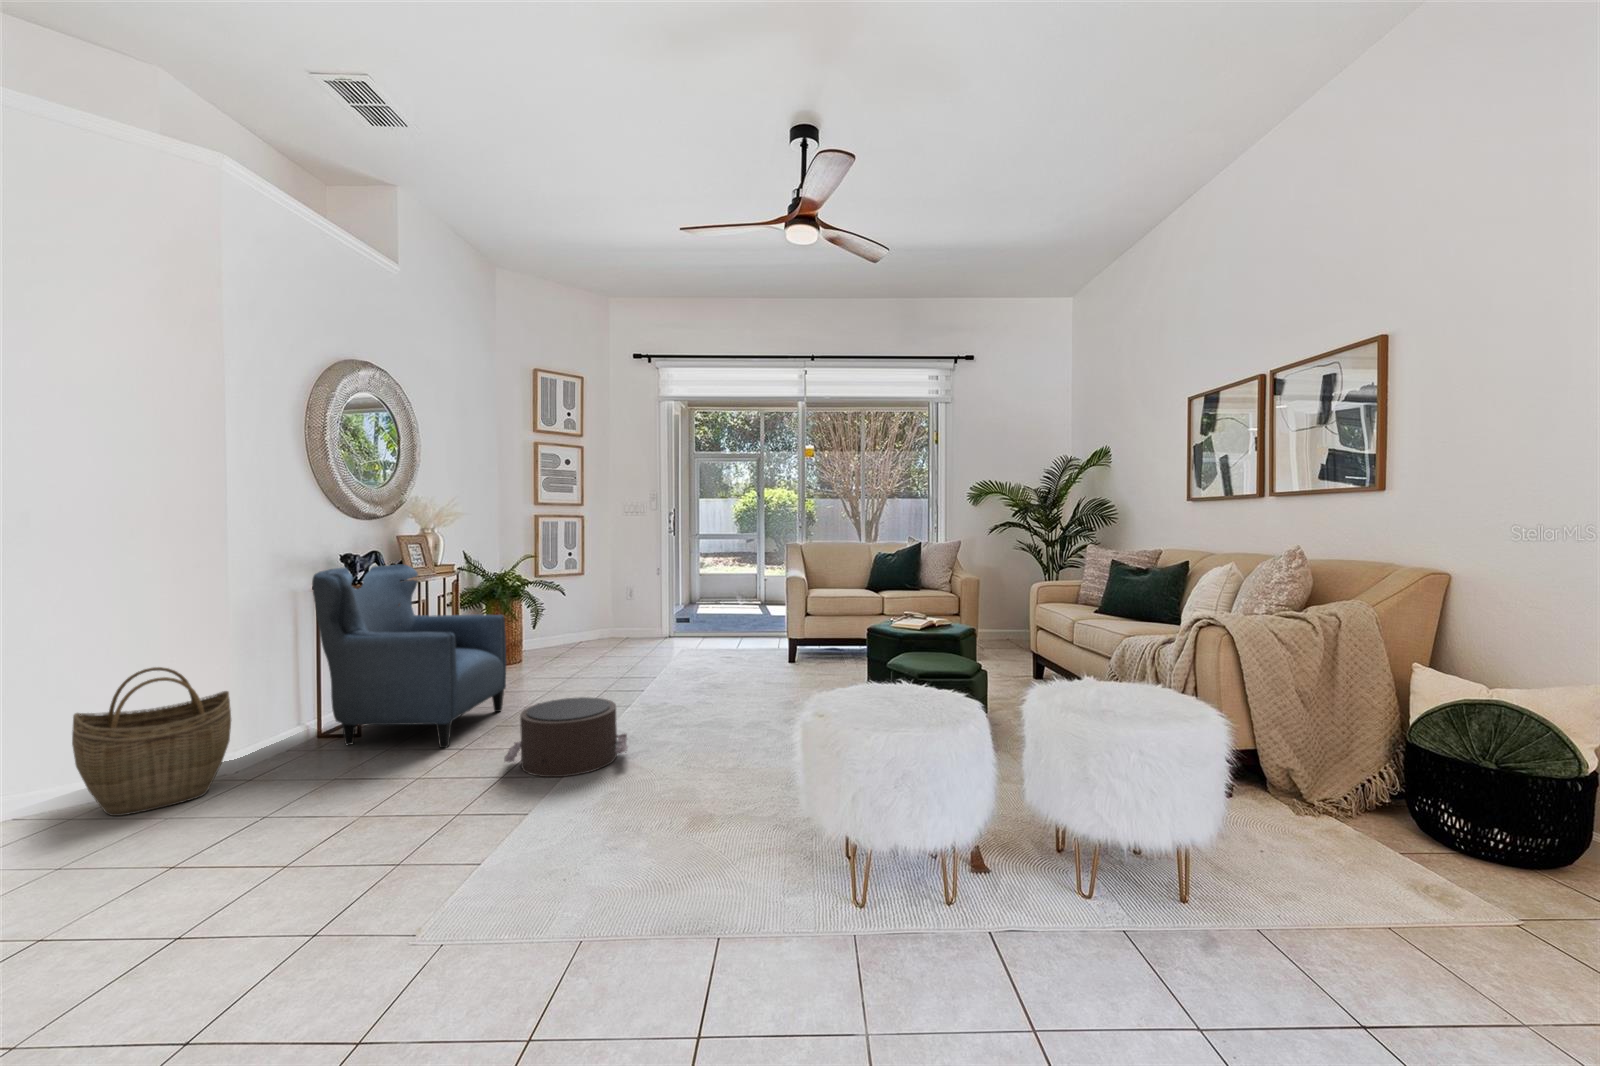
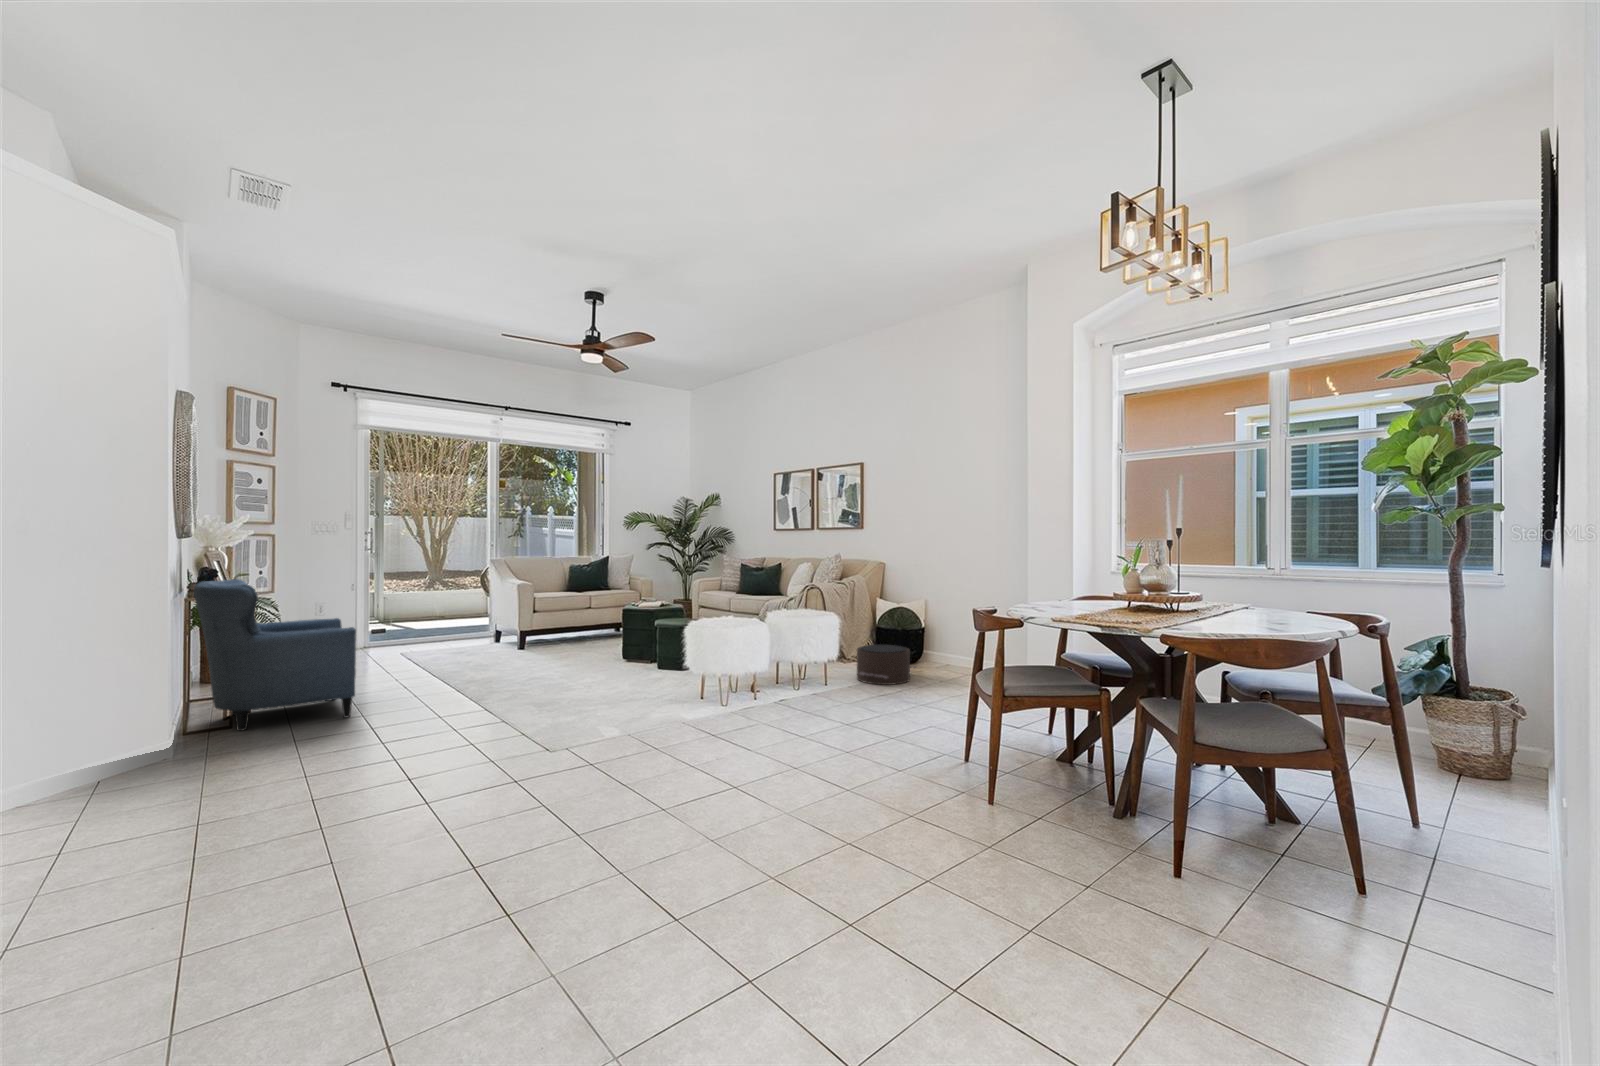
woven basket: present [72,667,231,816] -> none [92,666,221,784]
pouf: present [504,697,628,777] -> present [857,645,916,685]

